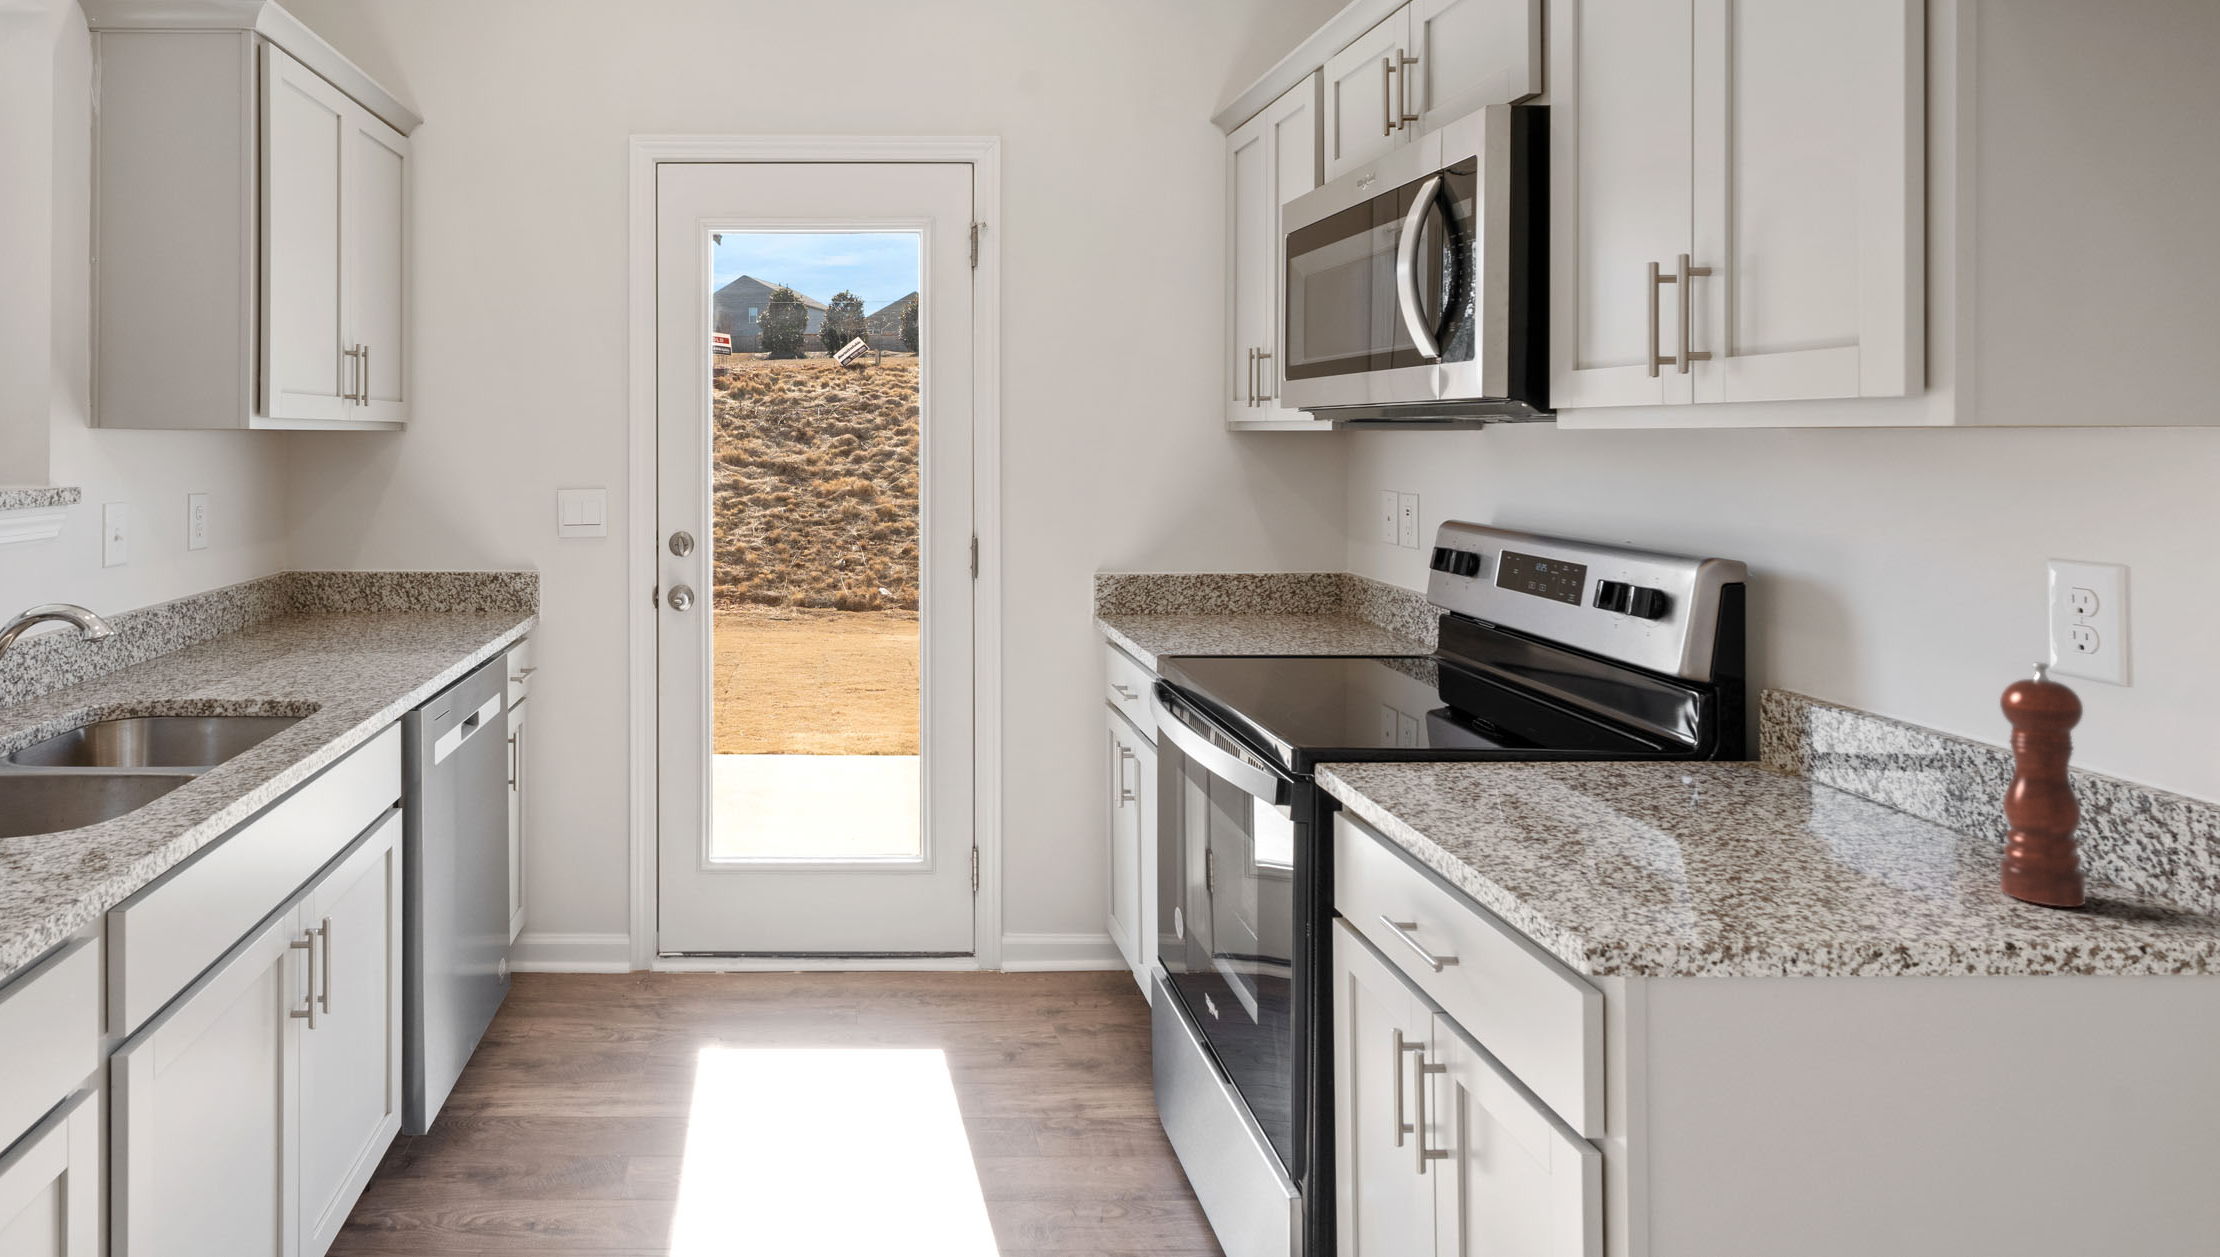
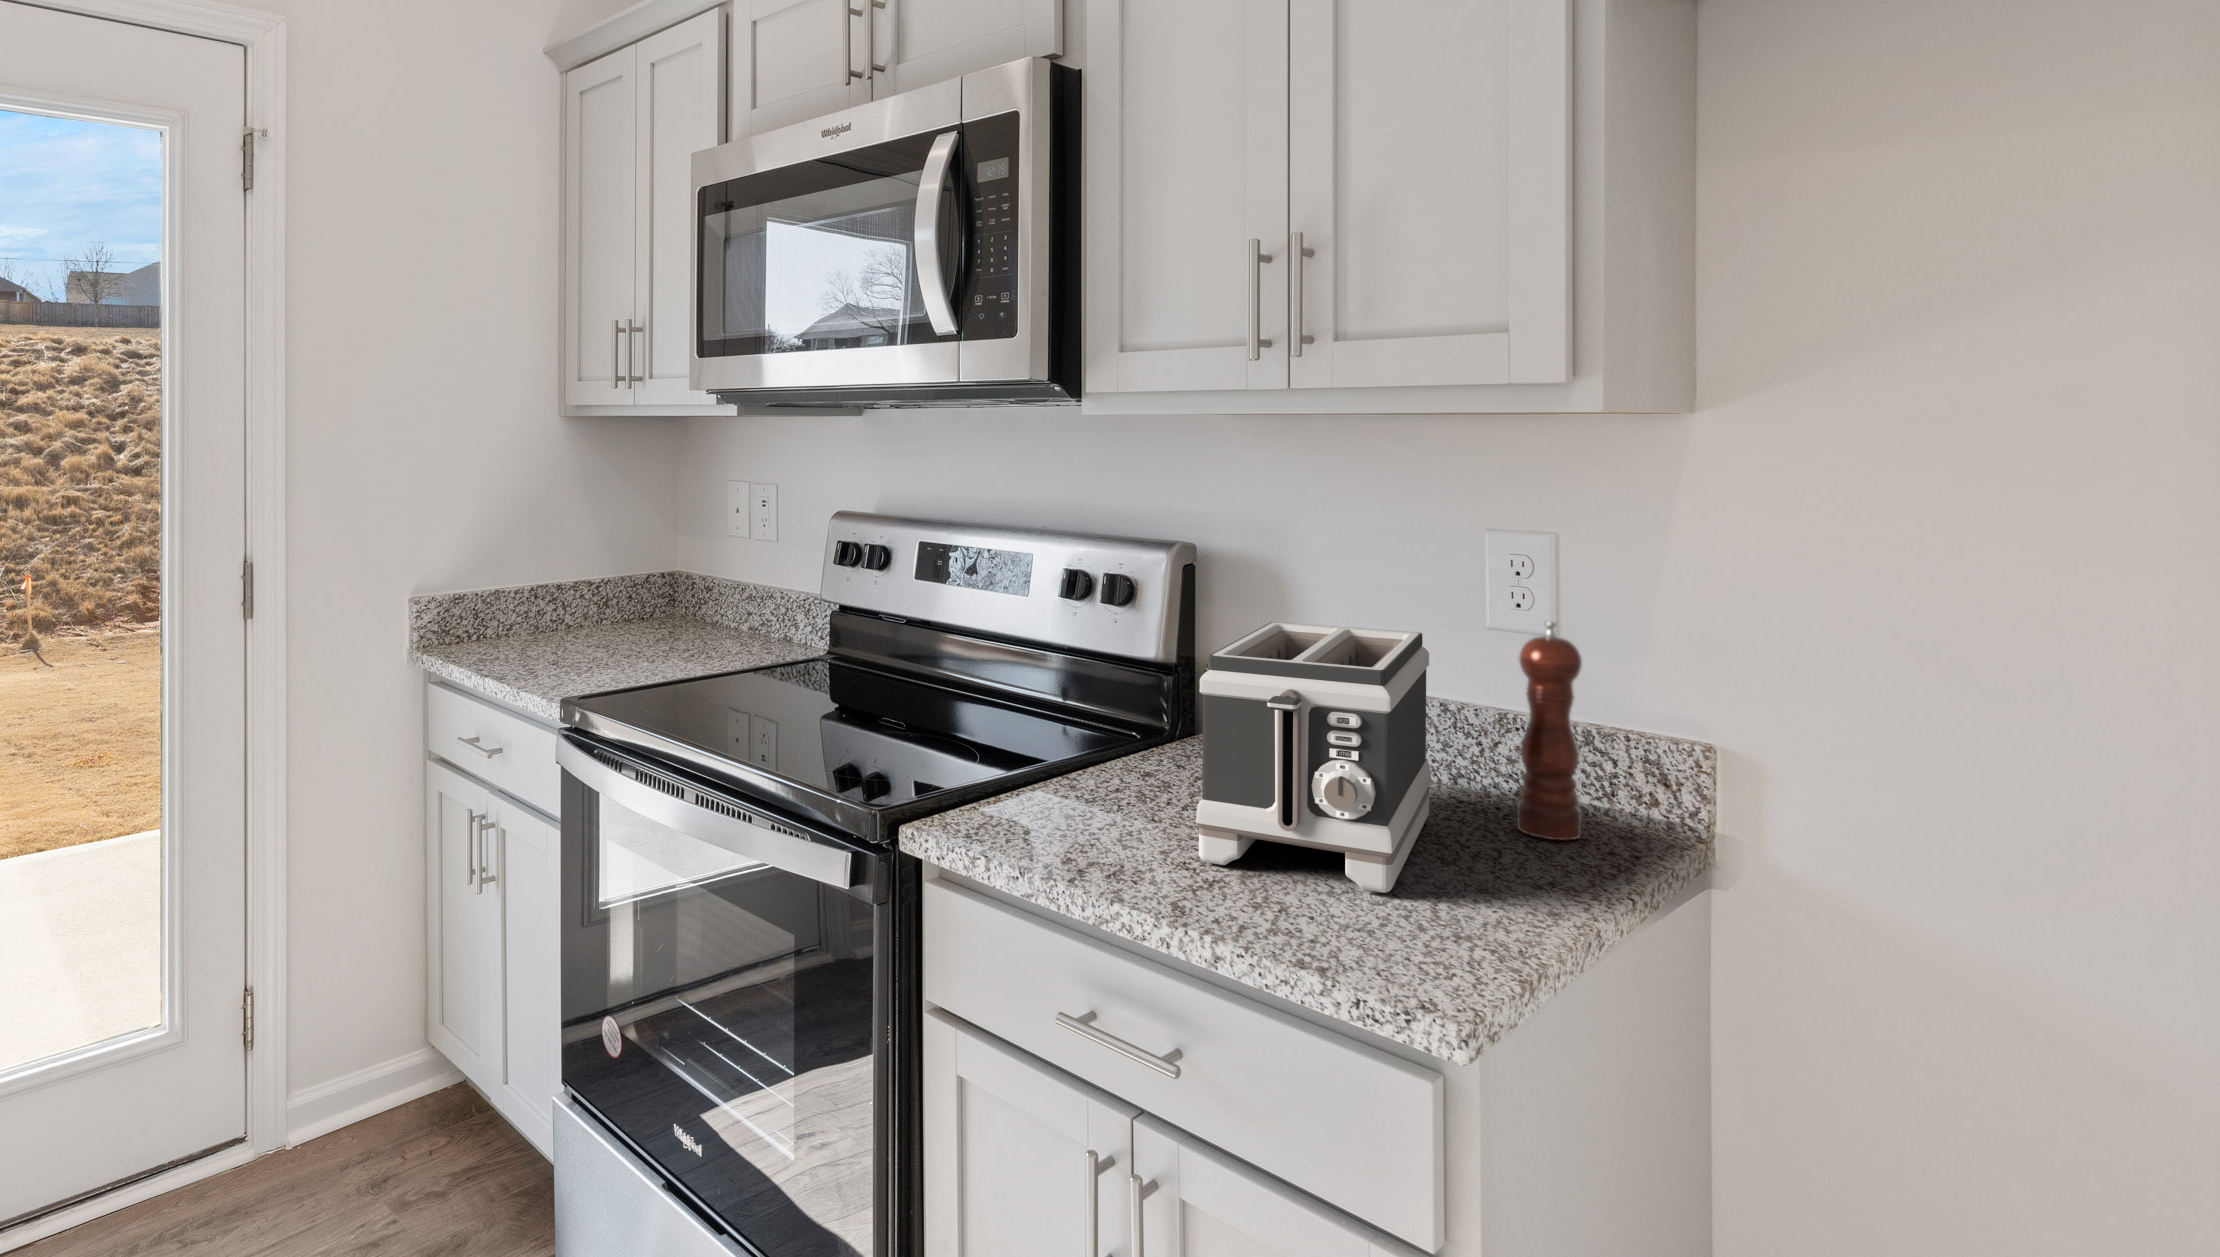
toaster: none [1543,643,1904,896] -> present [1196,622,1431,893]

